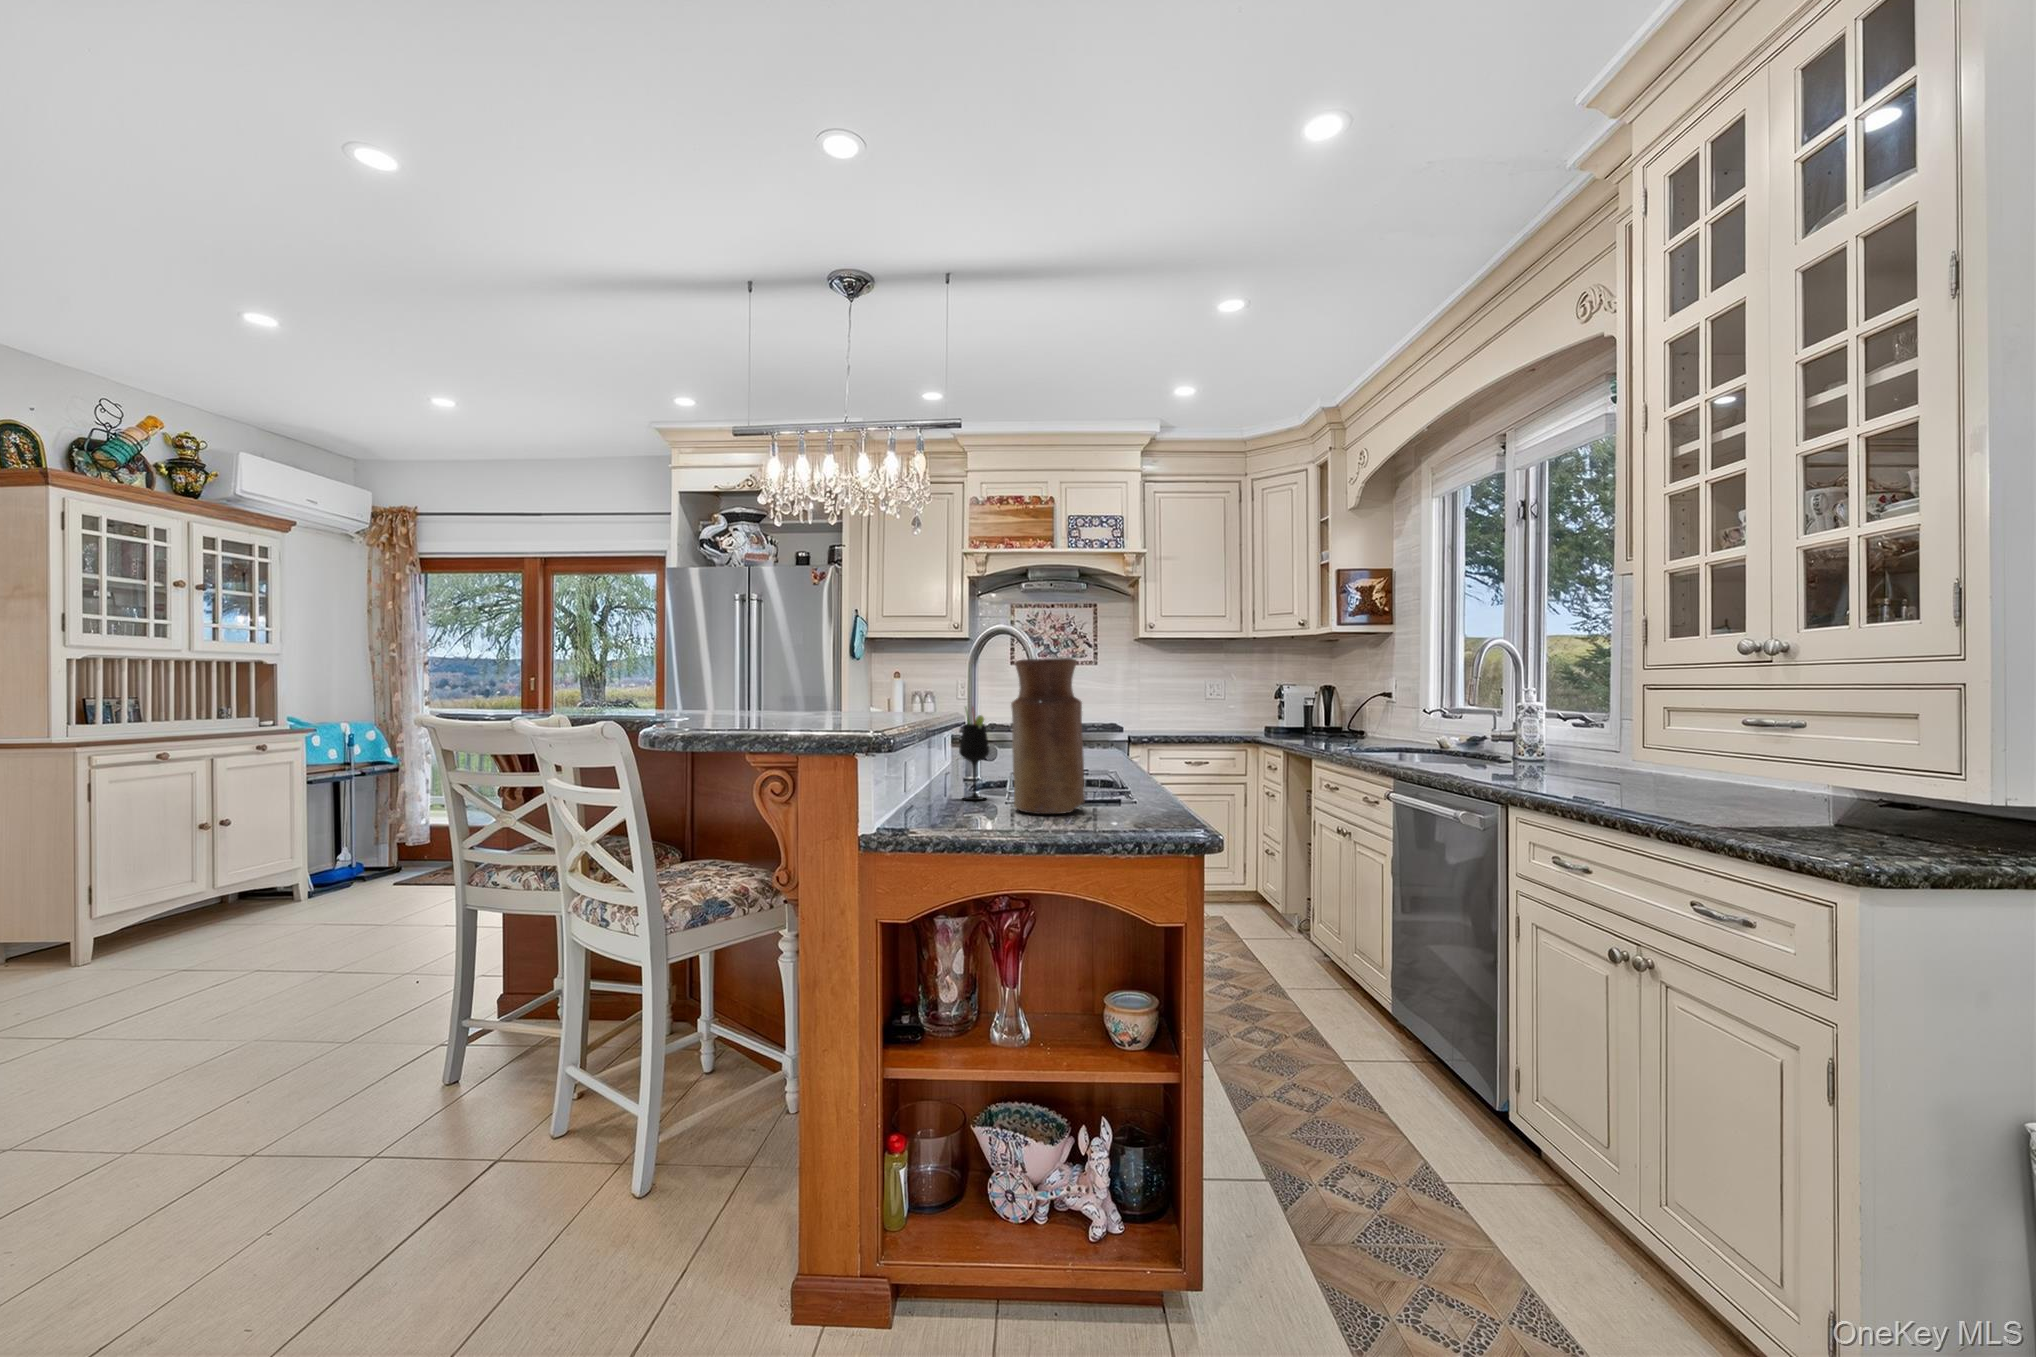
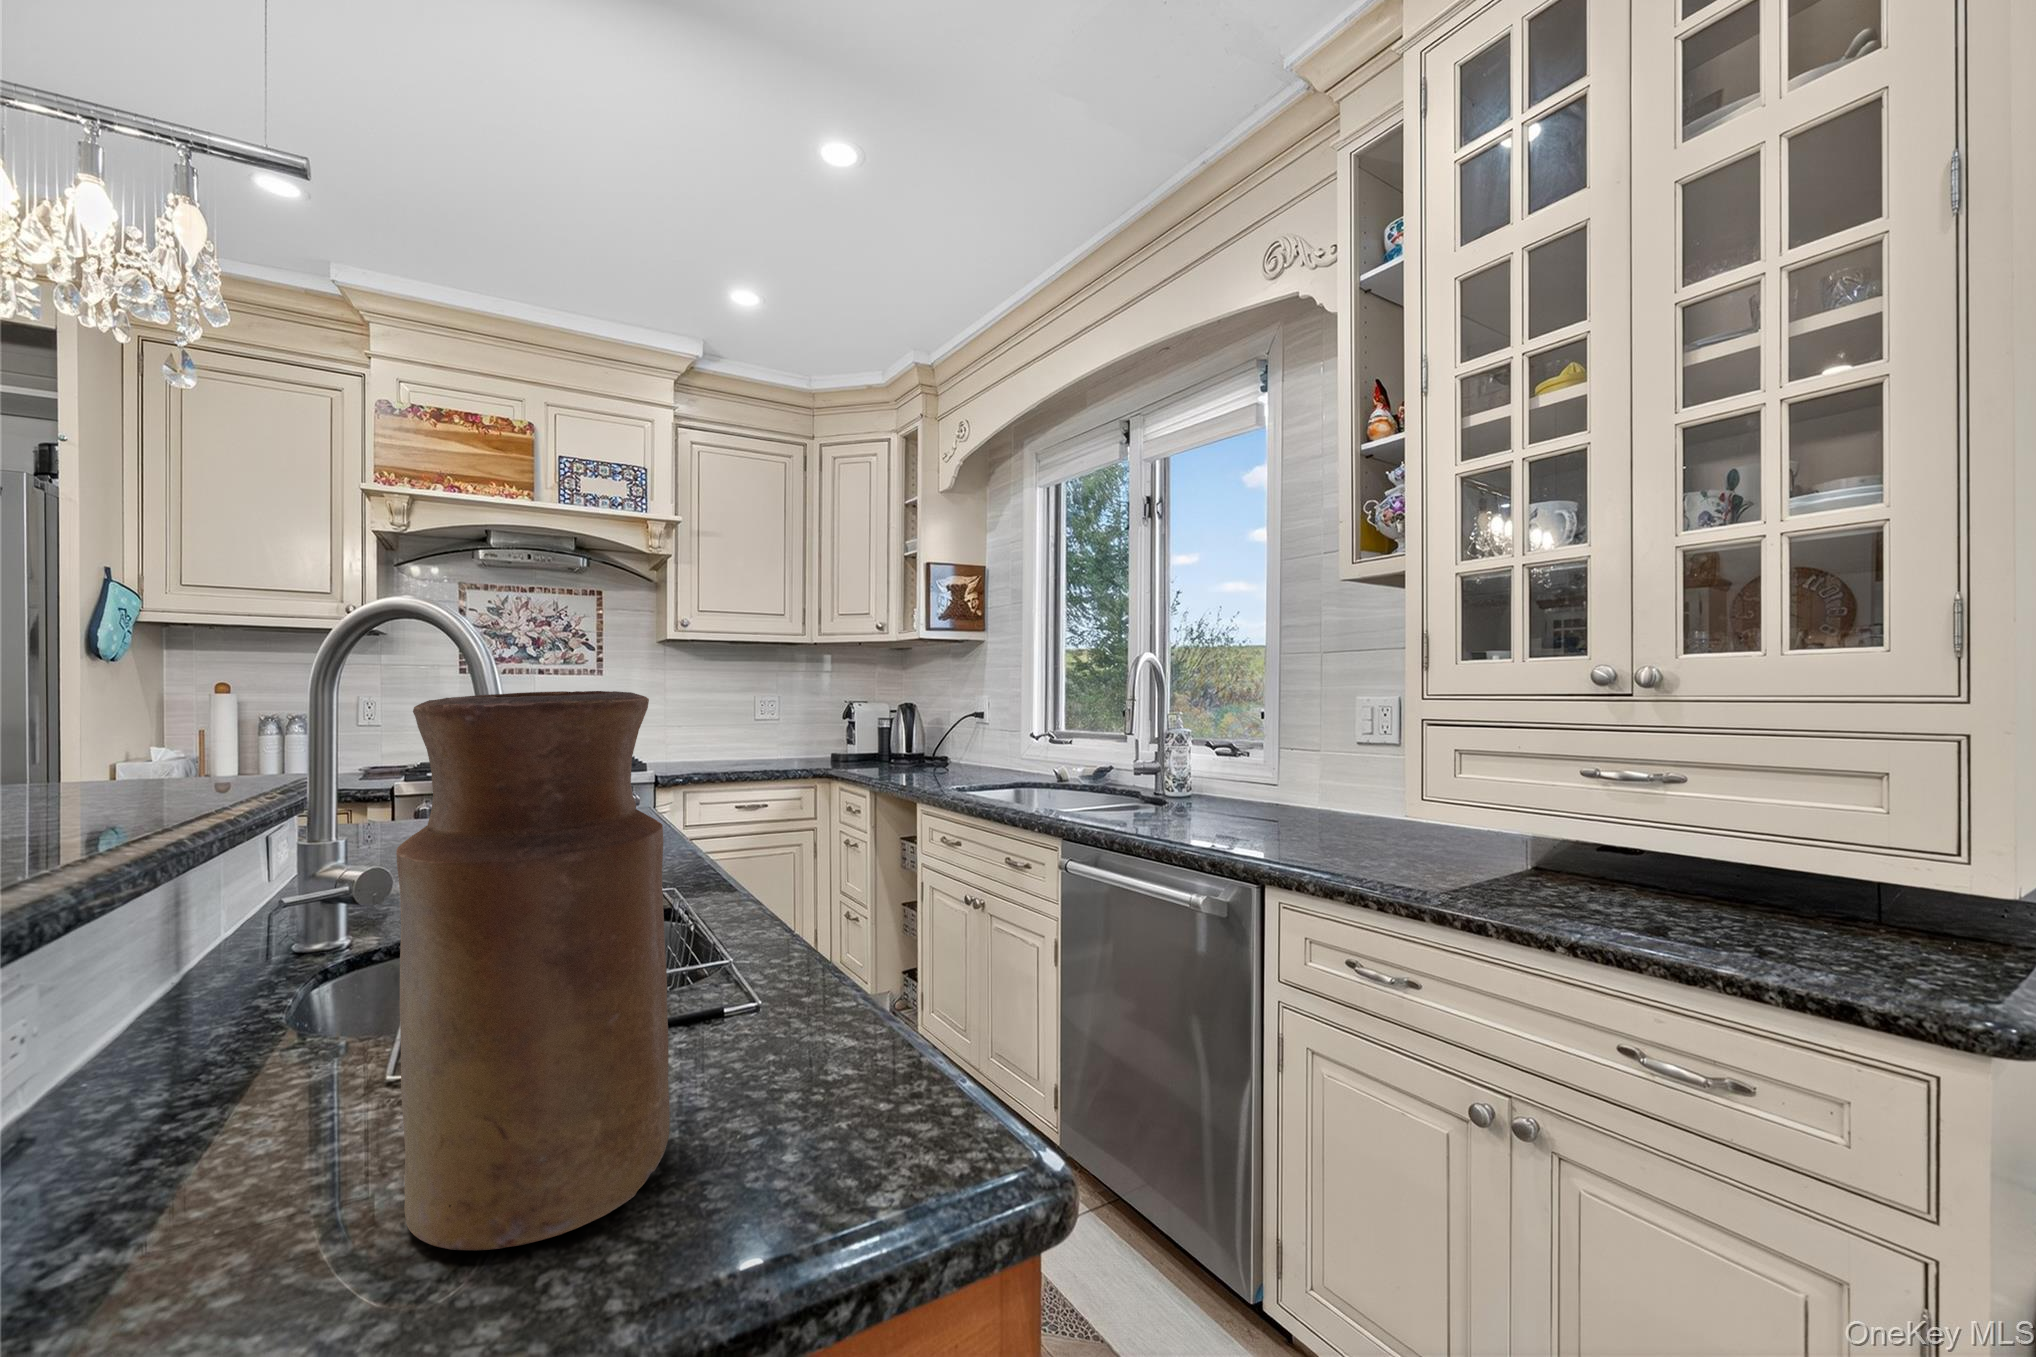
wine glass: present [959,708,989,800] -> none [198,845,328,1160]

